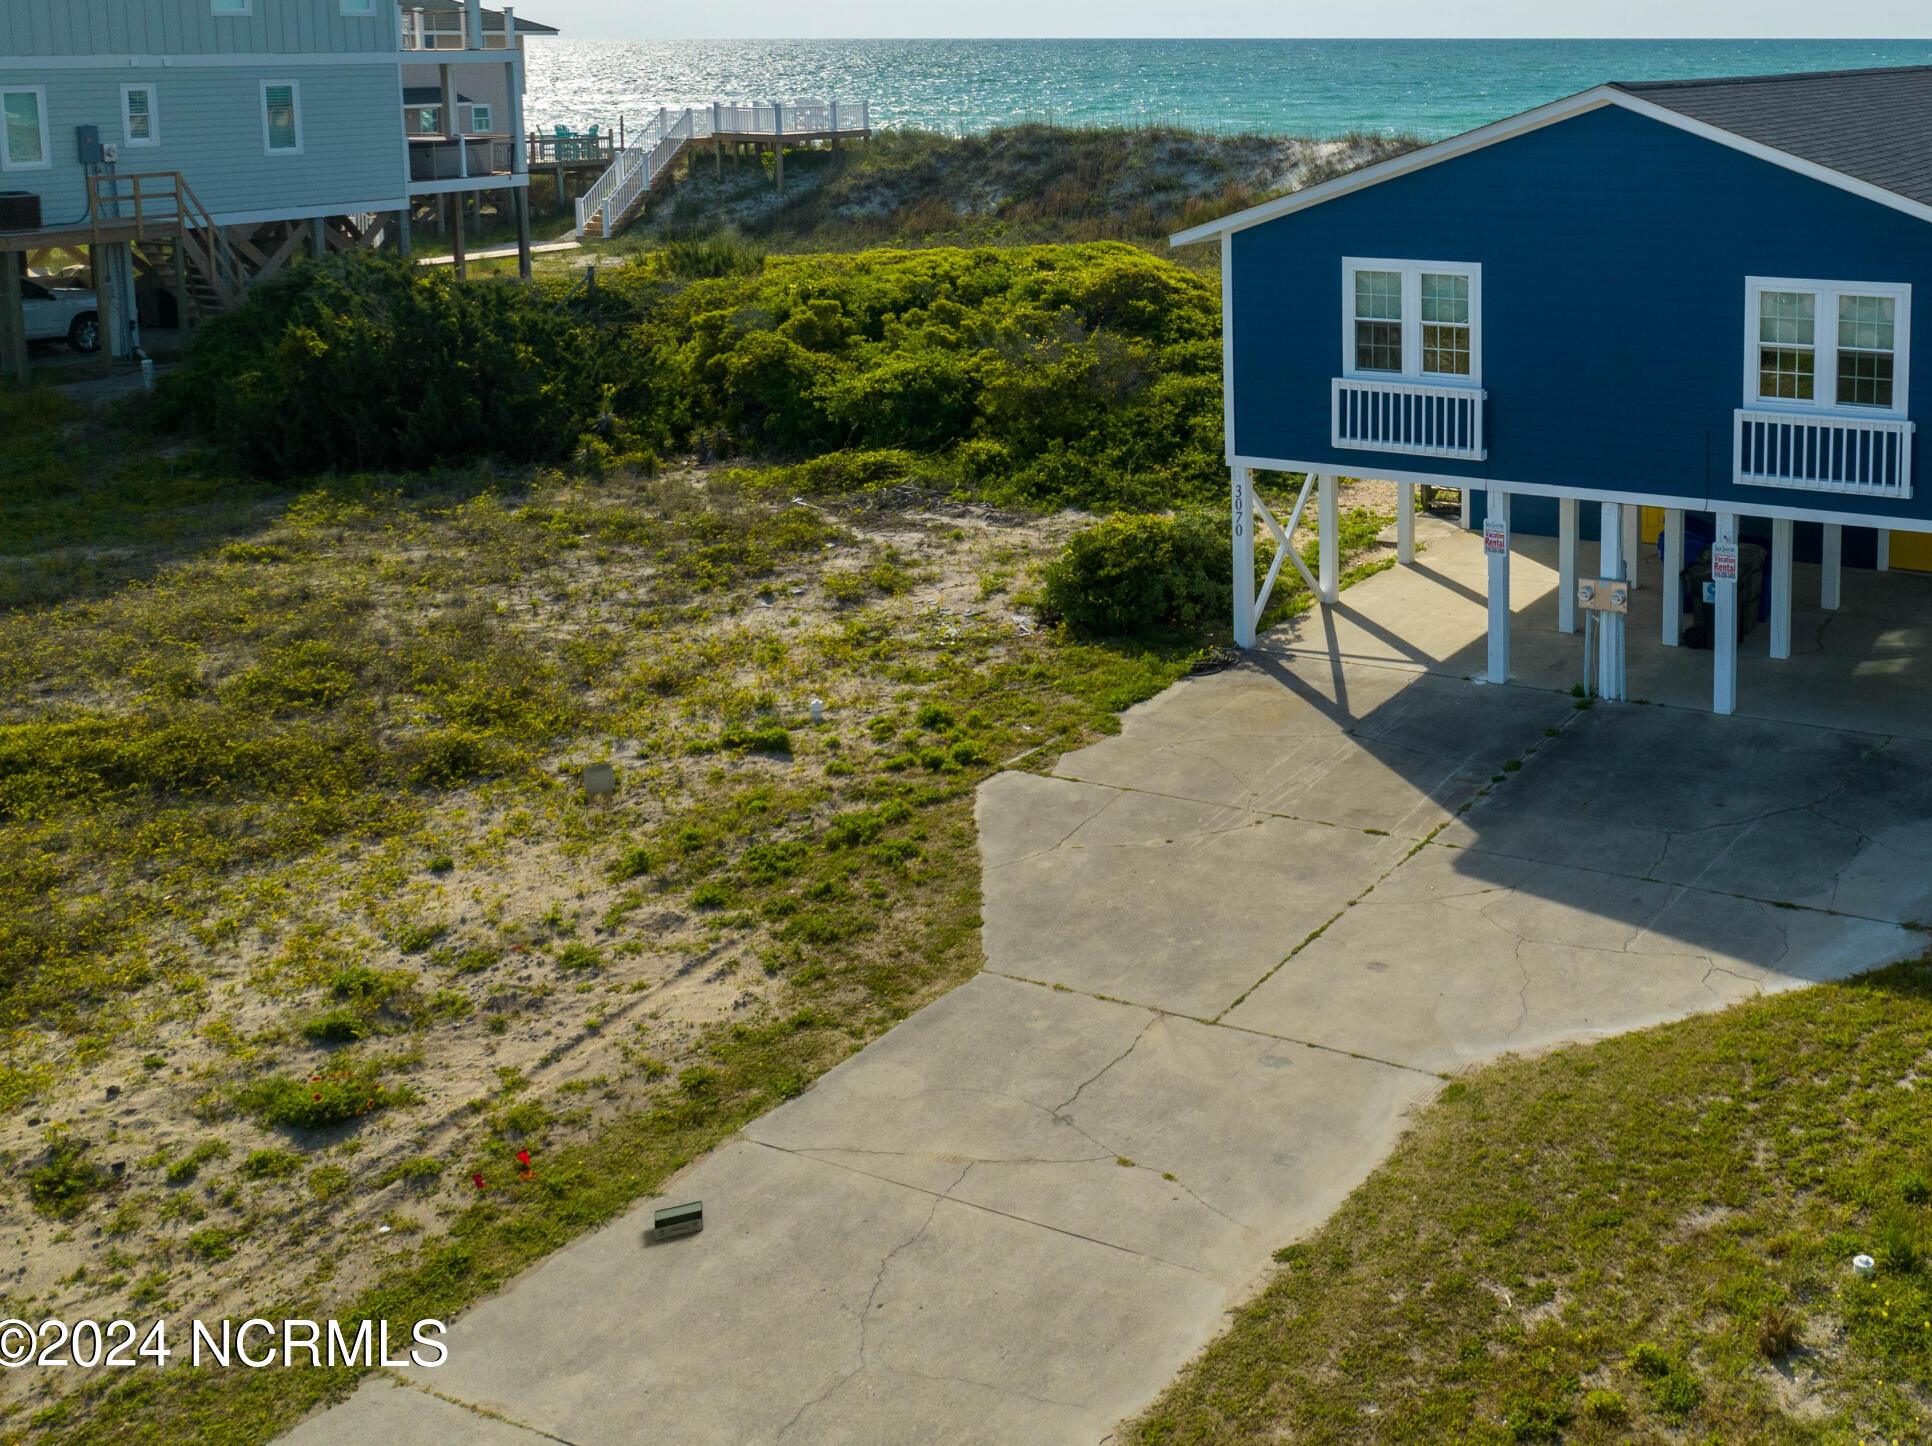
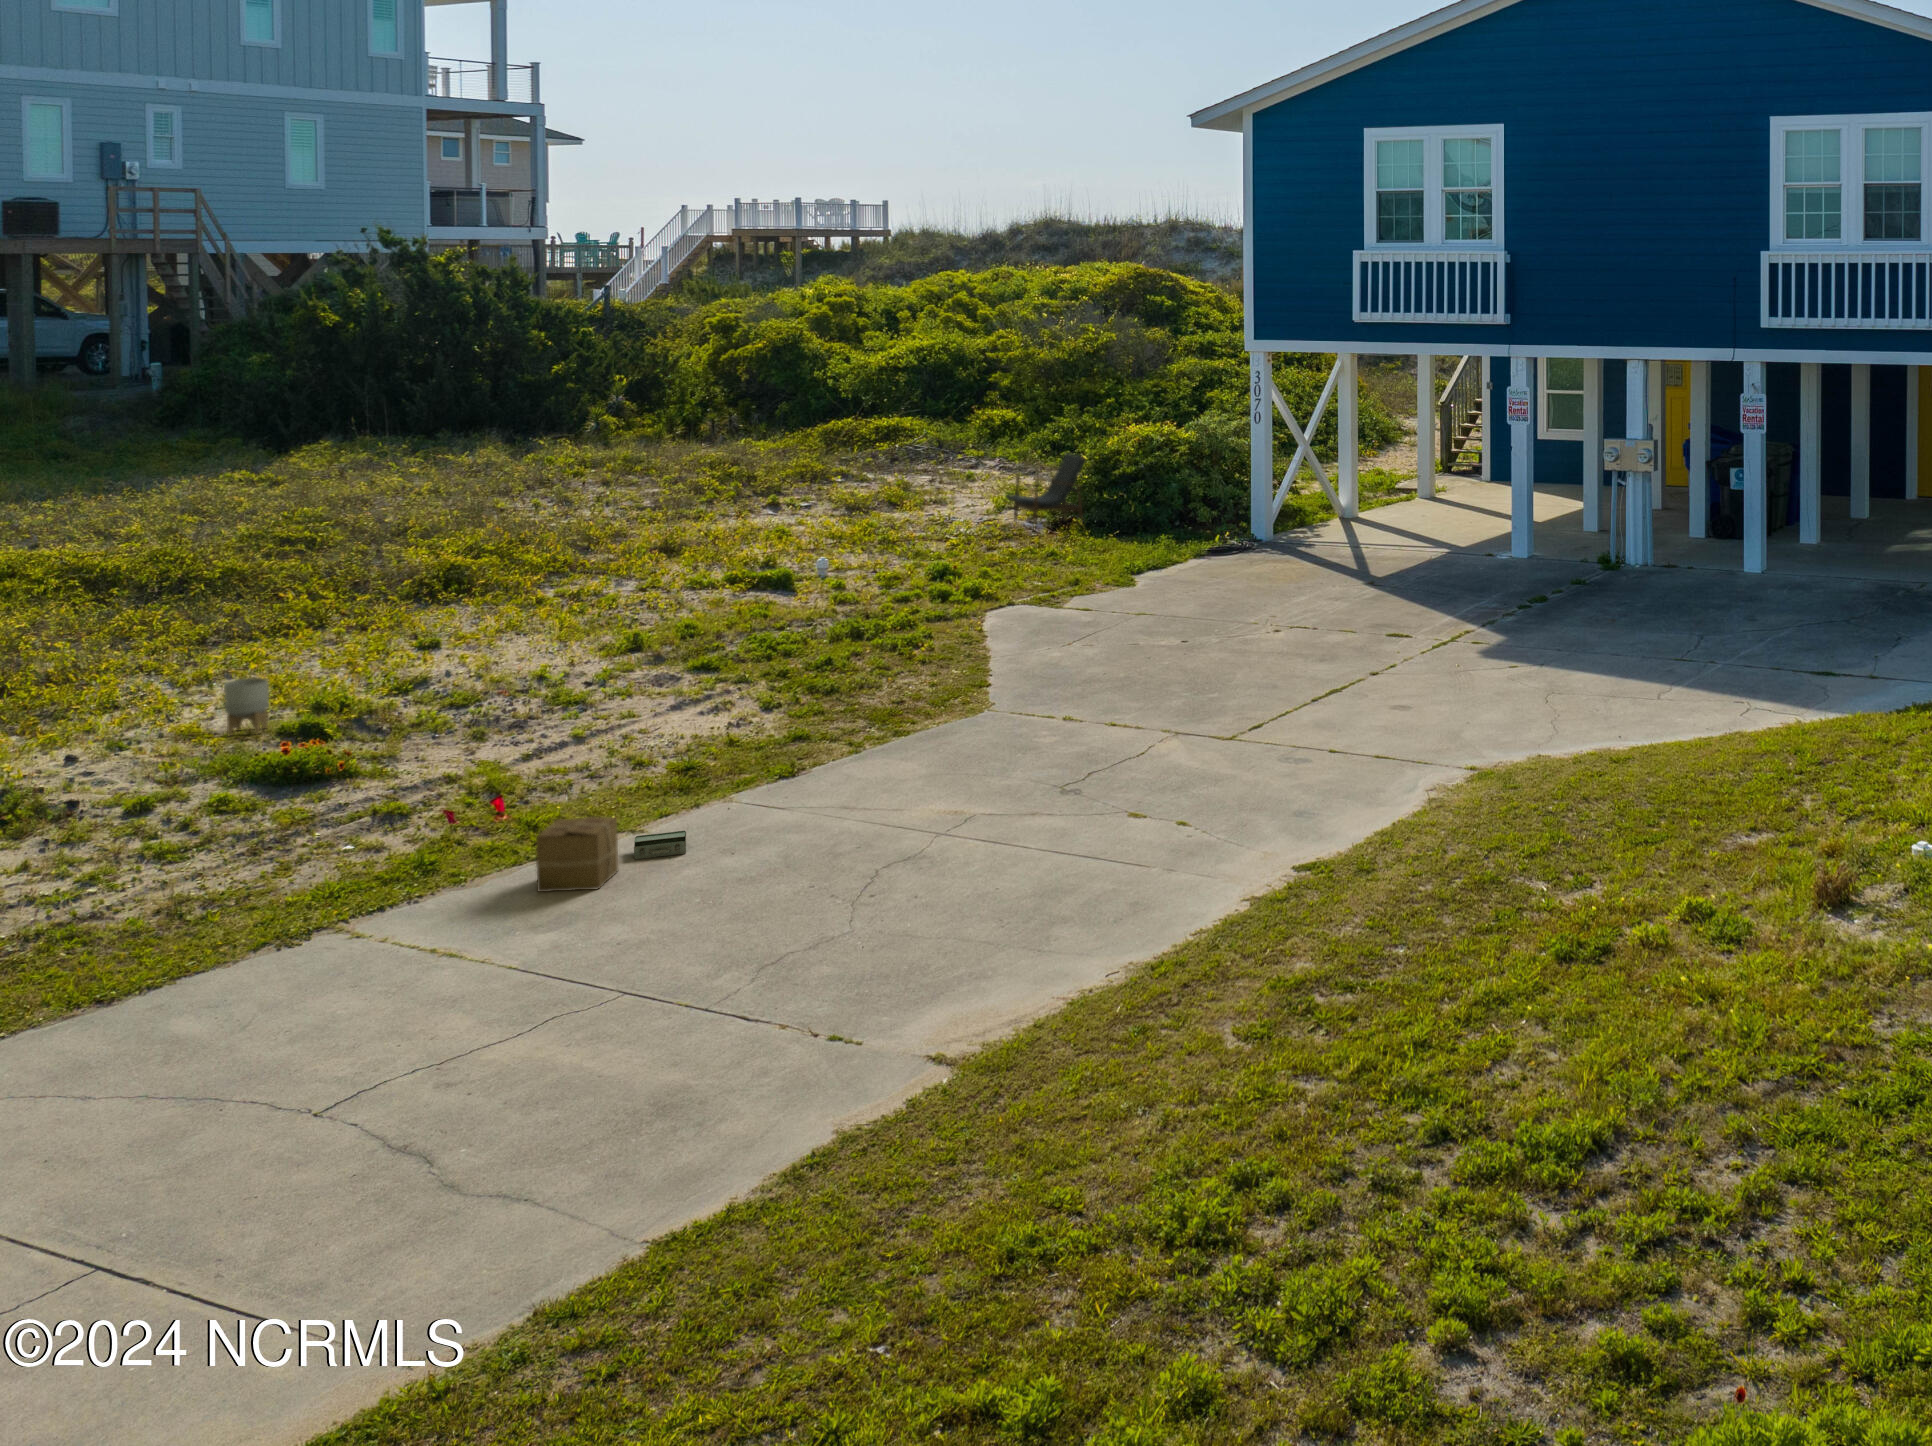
lounge chair: none [994,557,1072,642] -> present [1006,454,1086,529]
planter: present [584,763,615,807] -> present [224,678,269,736]
cardboard box: none [562,1214,641,1300] -> present [536,816,618,892]

